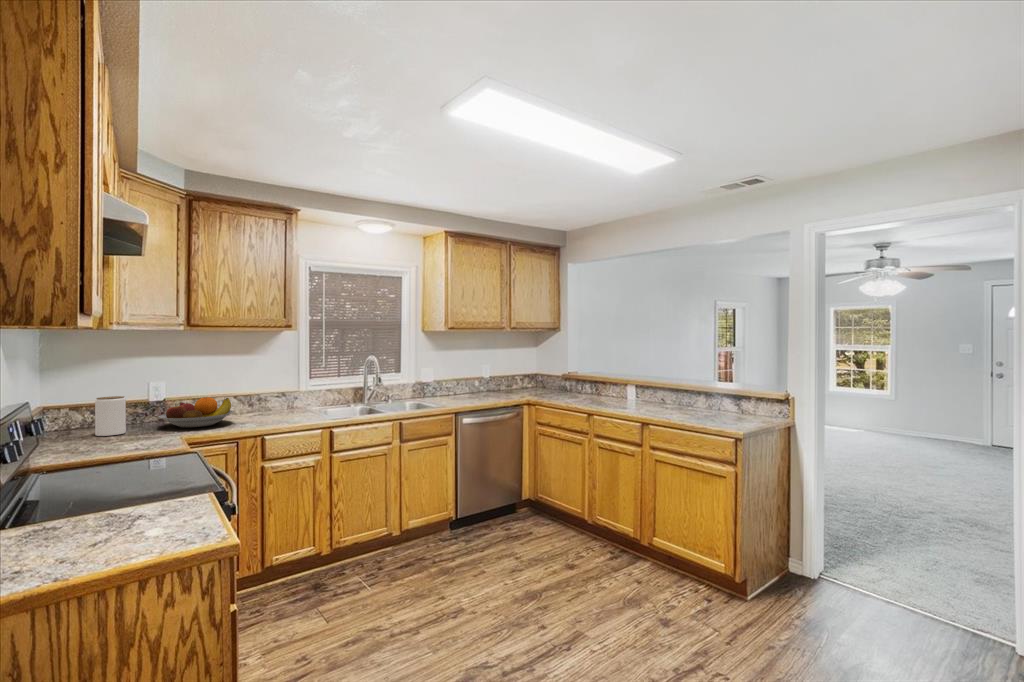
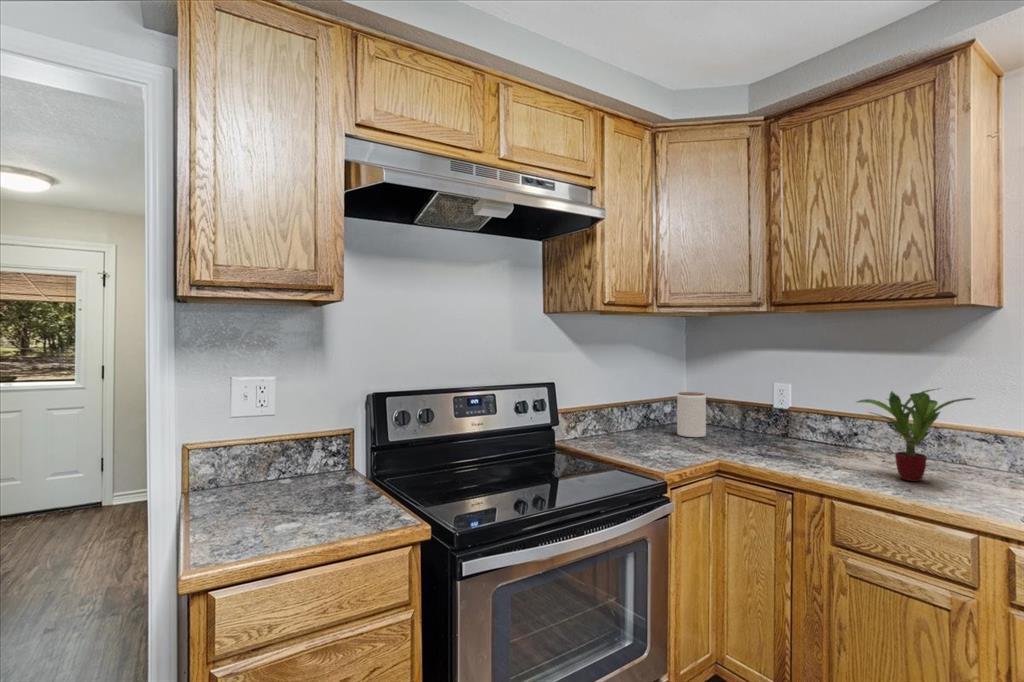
potted plant: none [263,372,314,418] -> present [858,389,973,481]
fruit bowl: present [158,397,234,427] -> none [724,411,829,454]

